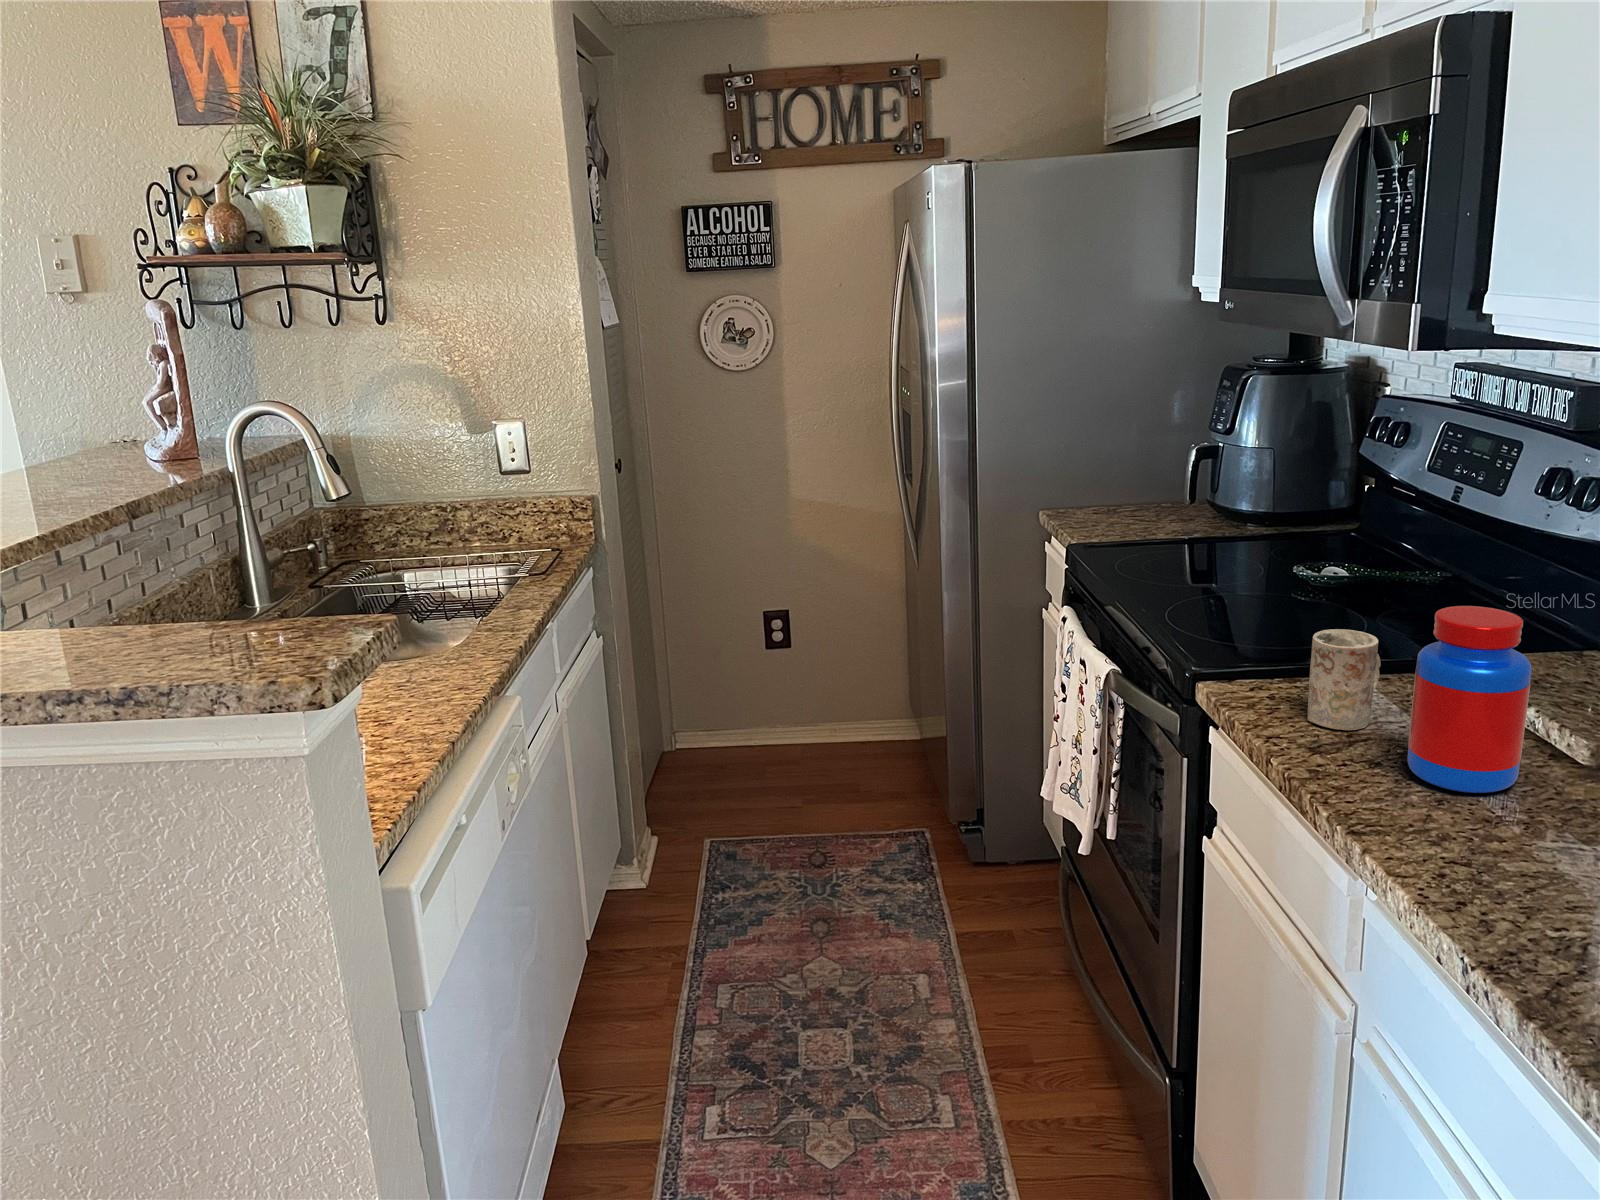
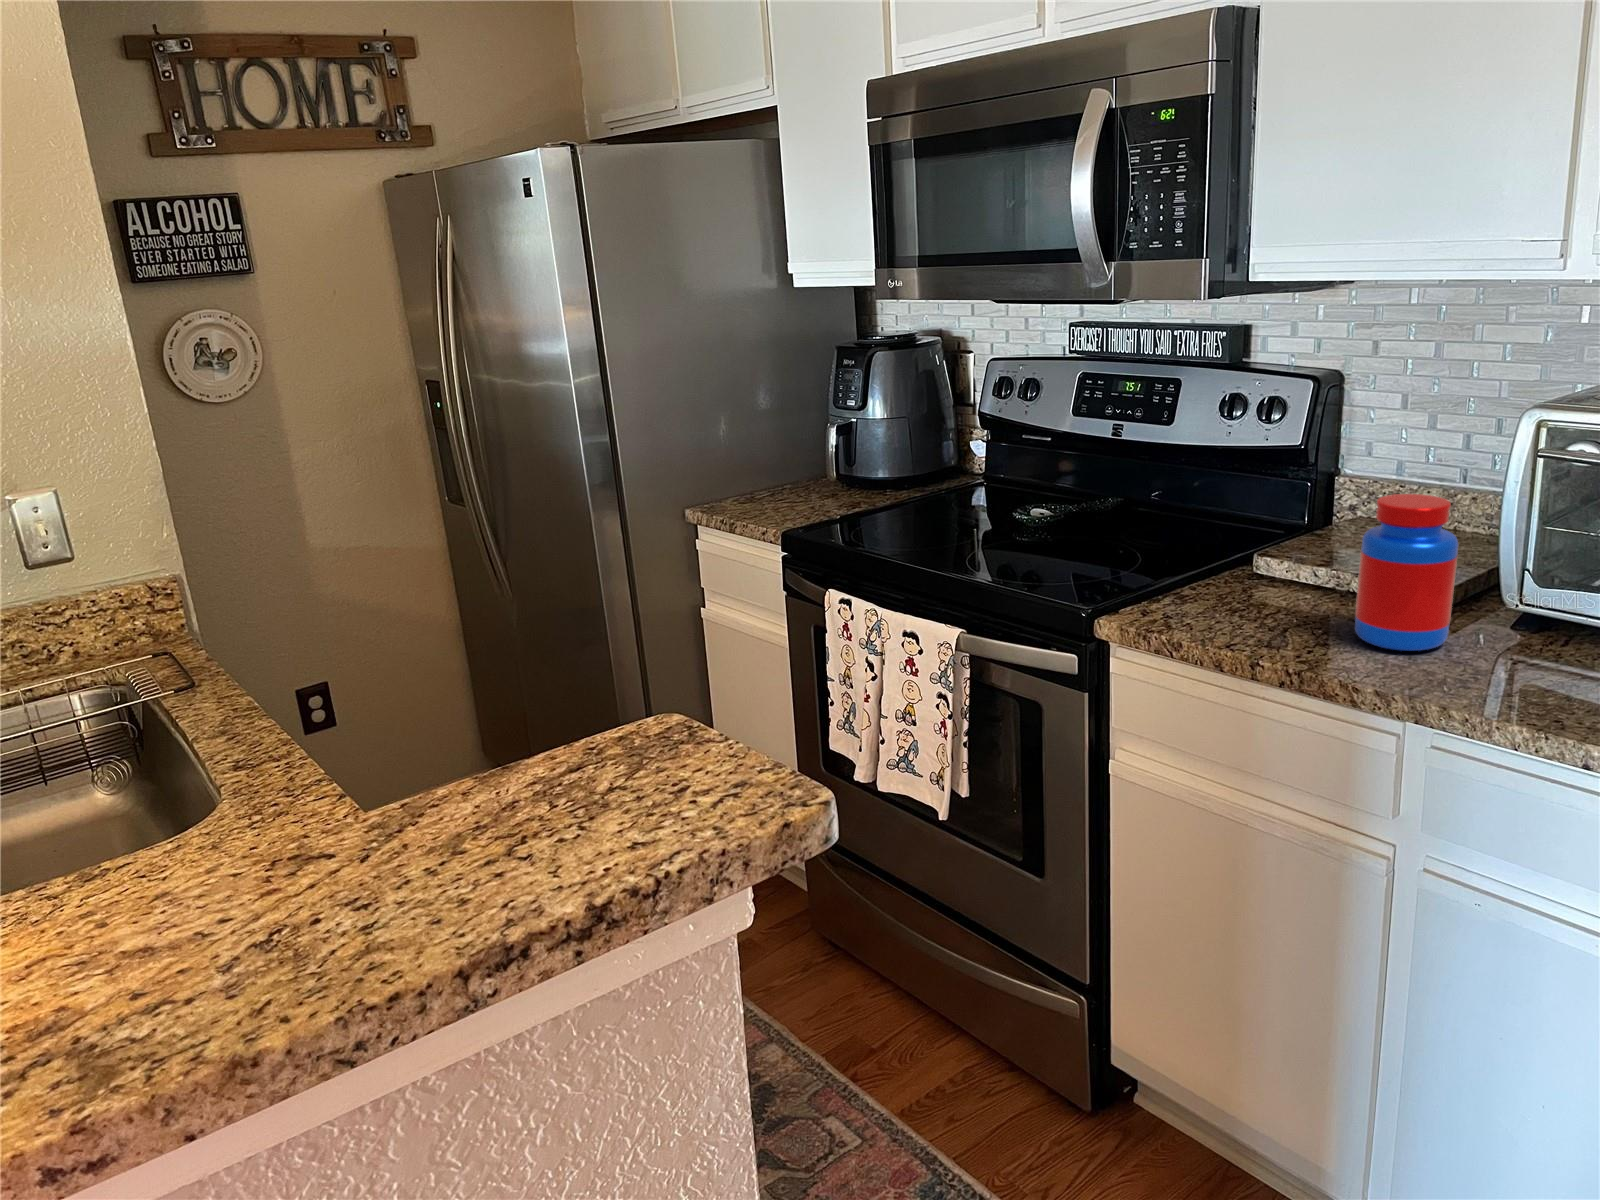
mug: present [1308,629,1381,730] -> none [1222,540,1283,629]

